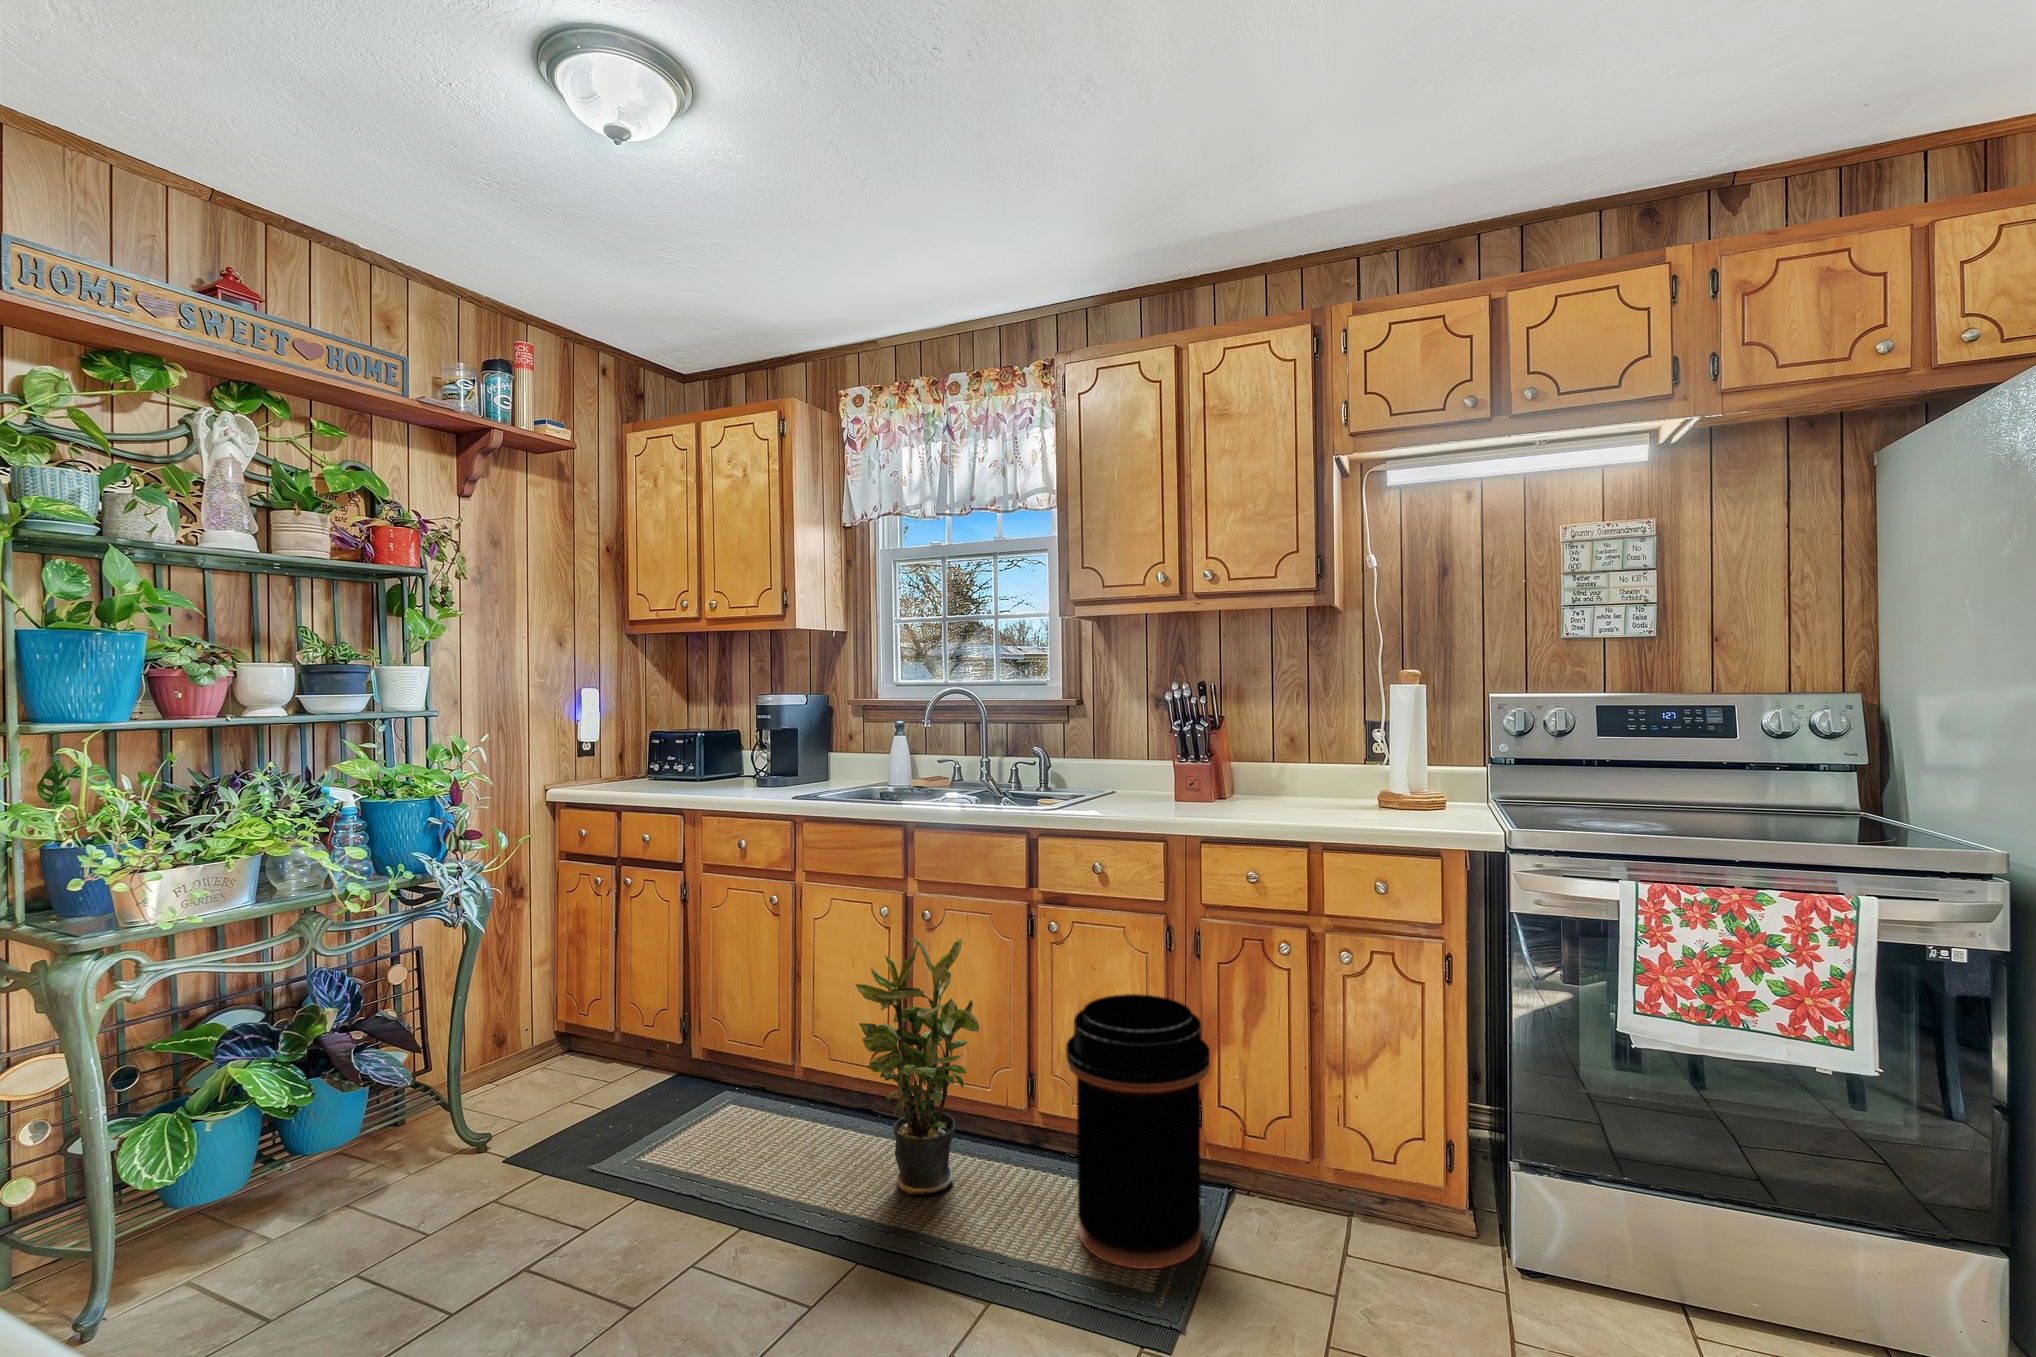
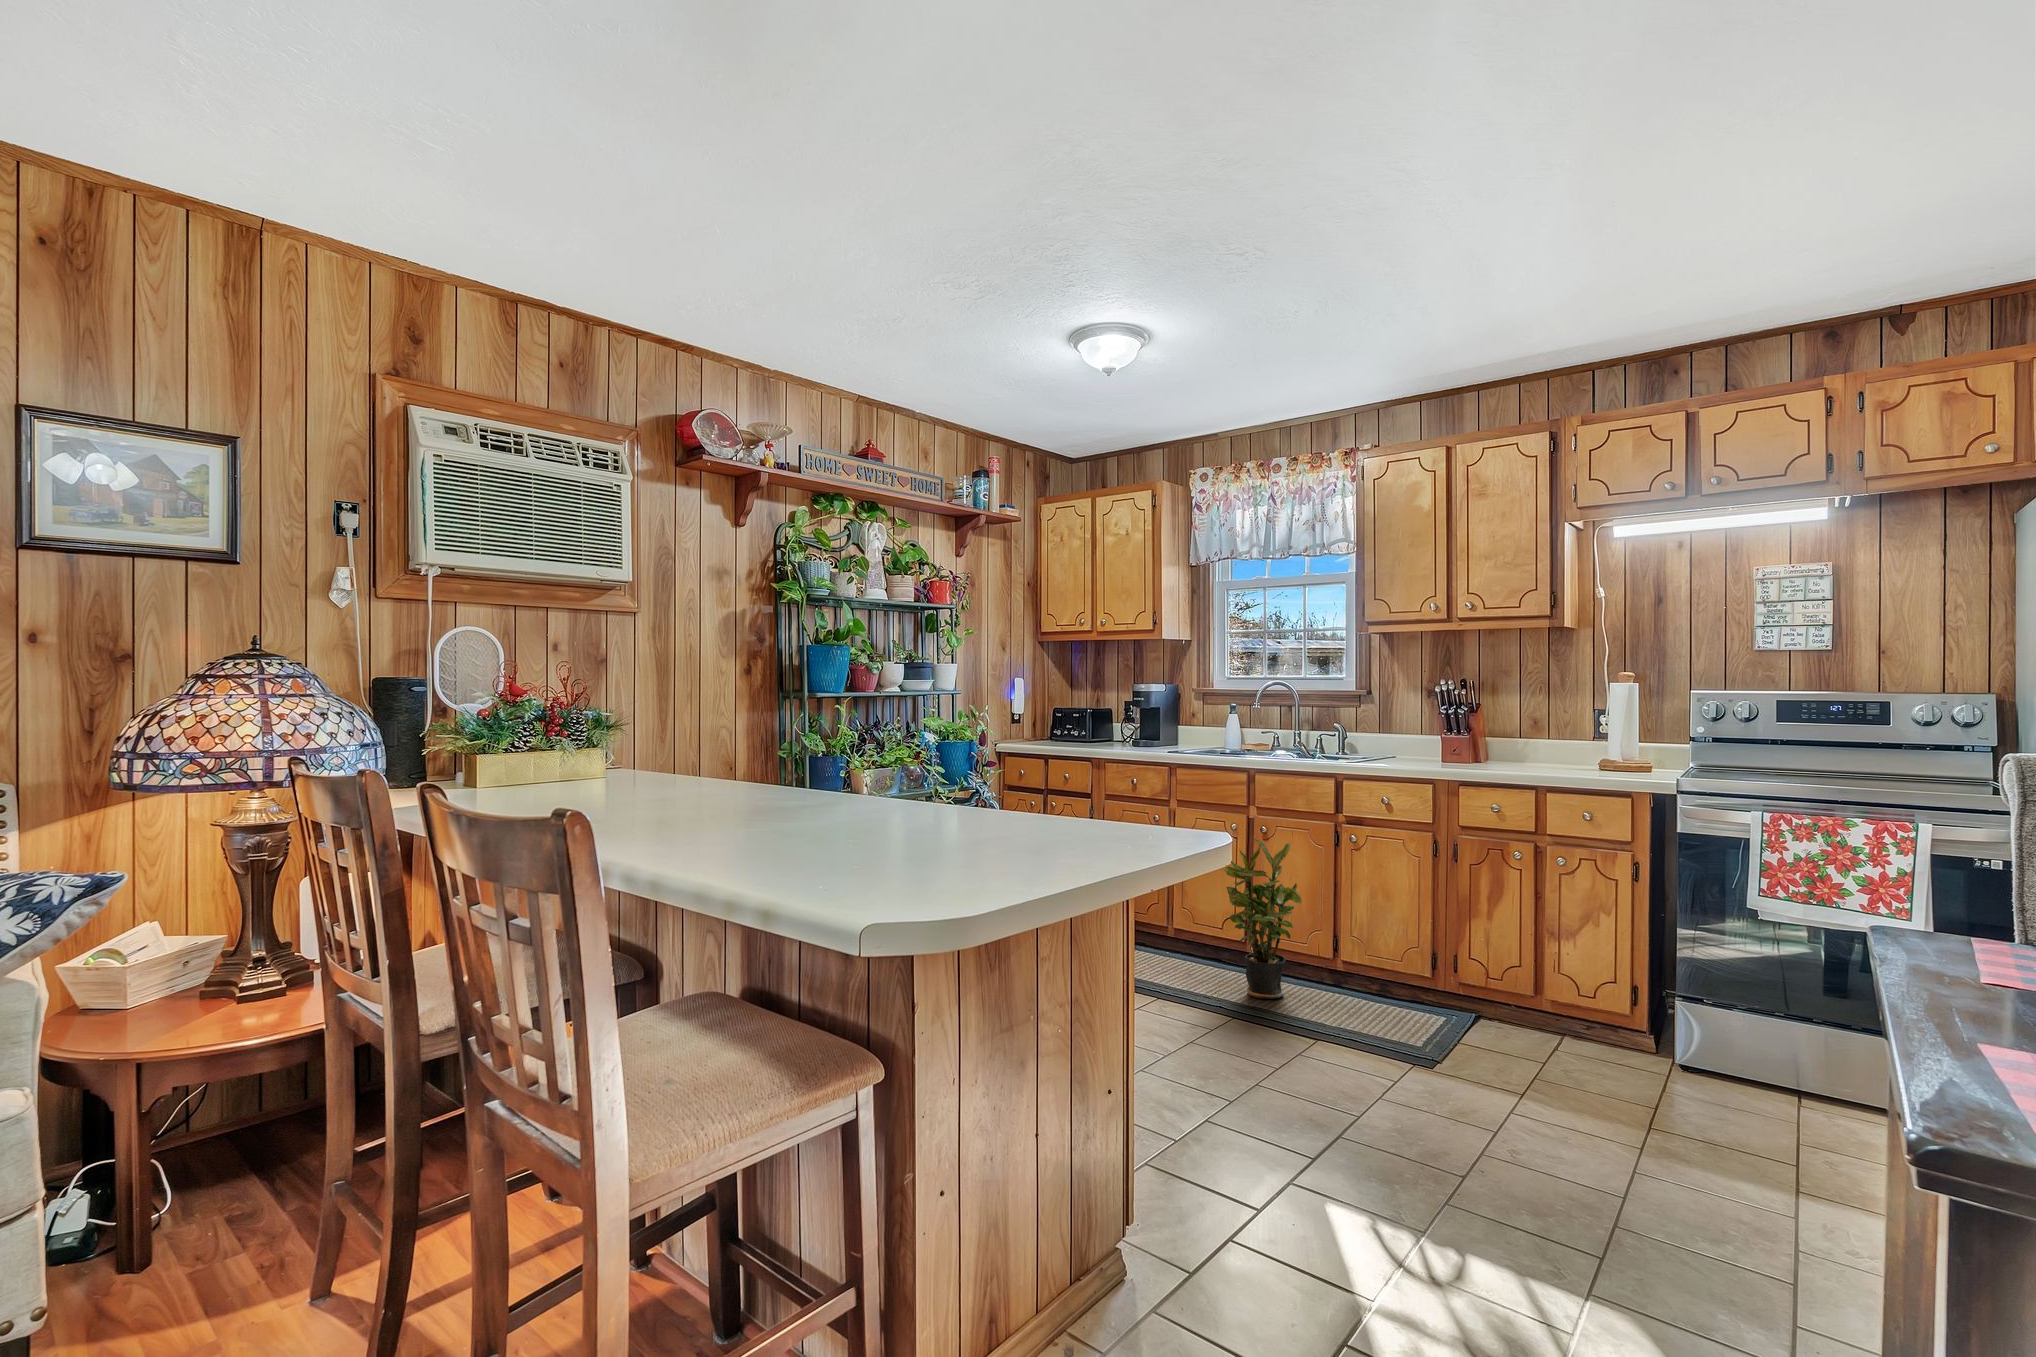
trash can: present [1066,994,1210,1269] -> none [1363,880,1461,1041]

